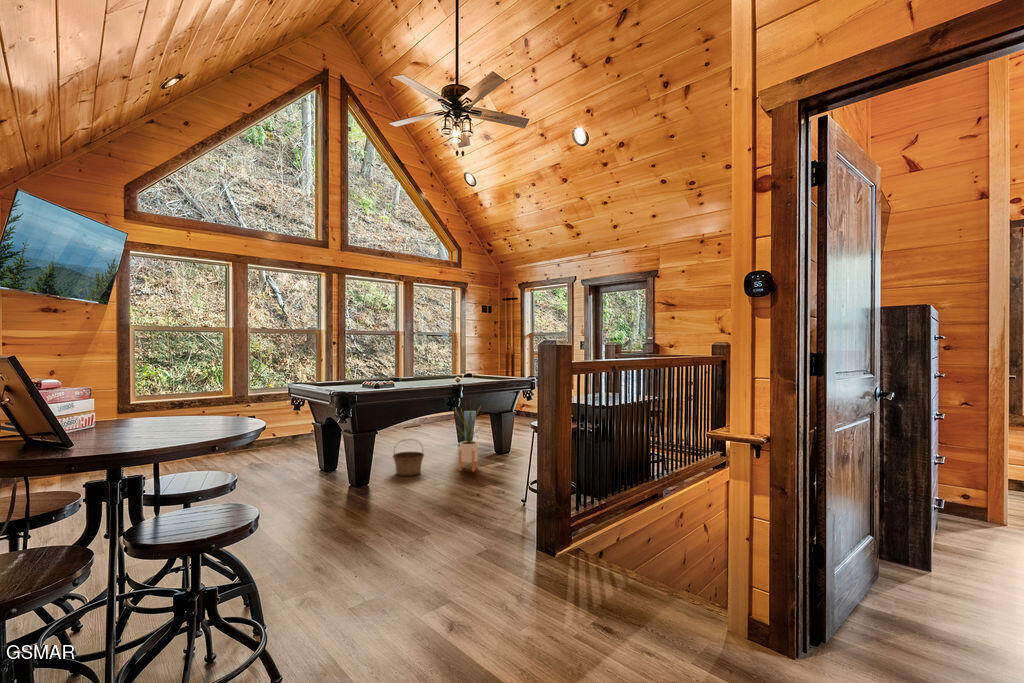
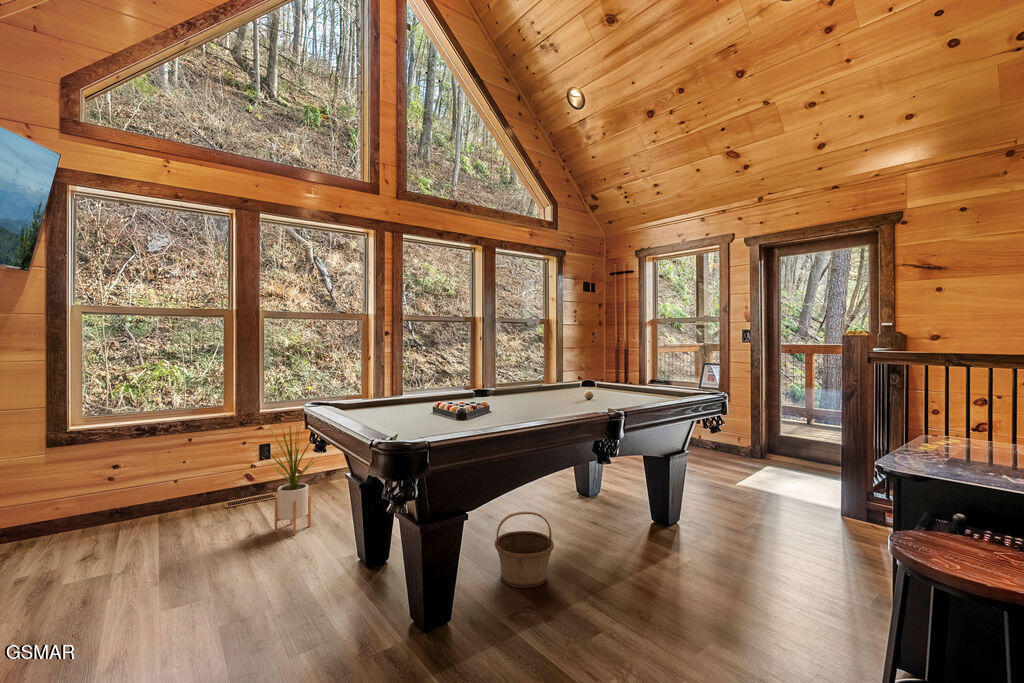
house plant: present [454,406,481,472] -> present [263,426,313,535]

